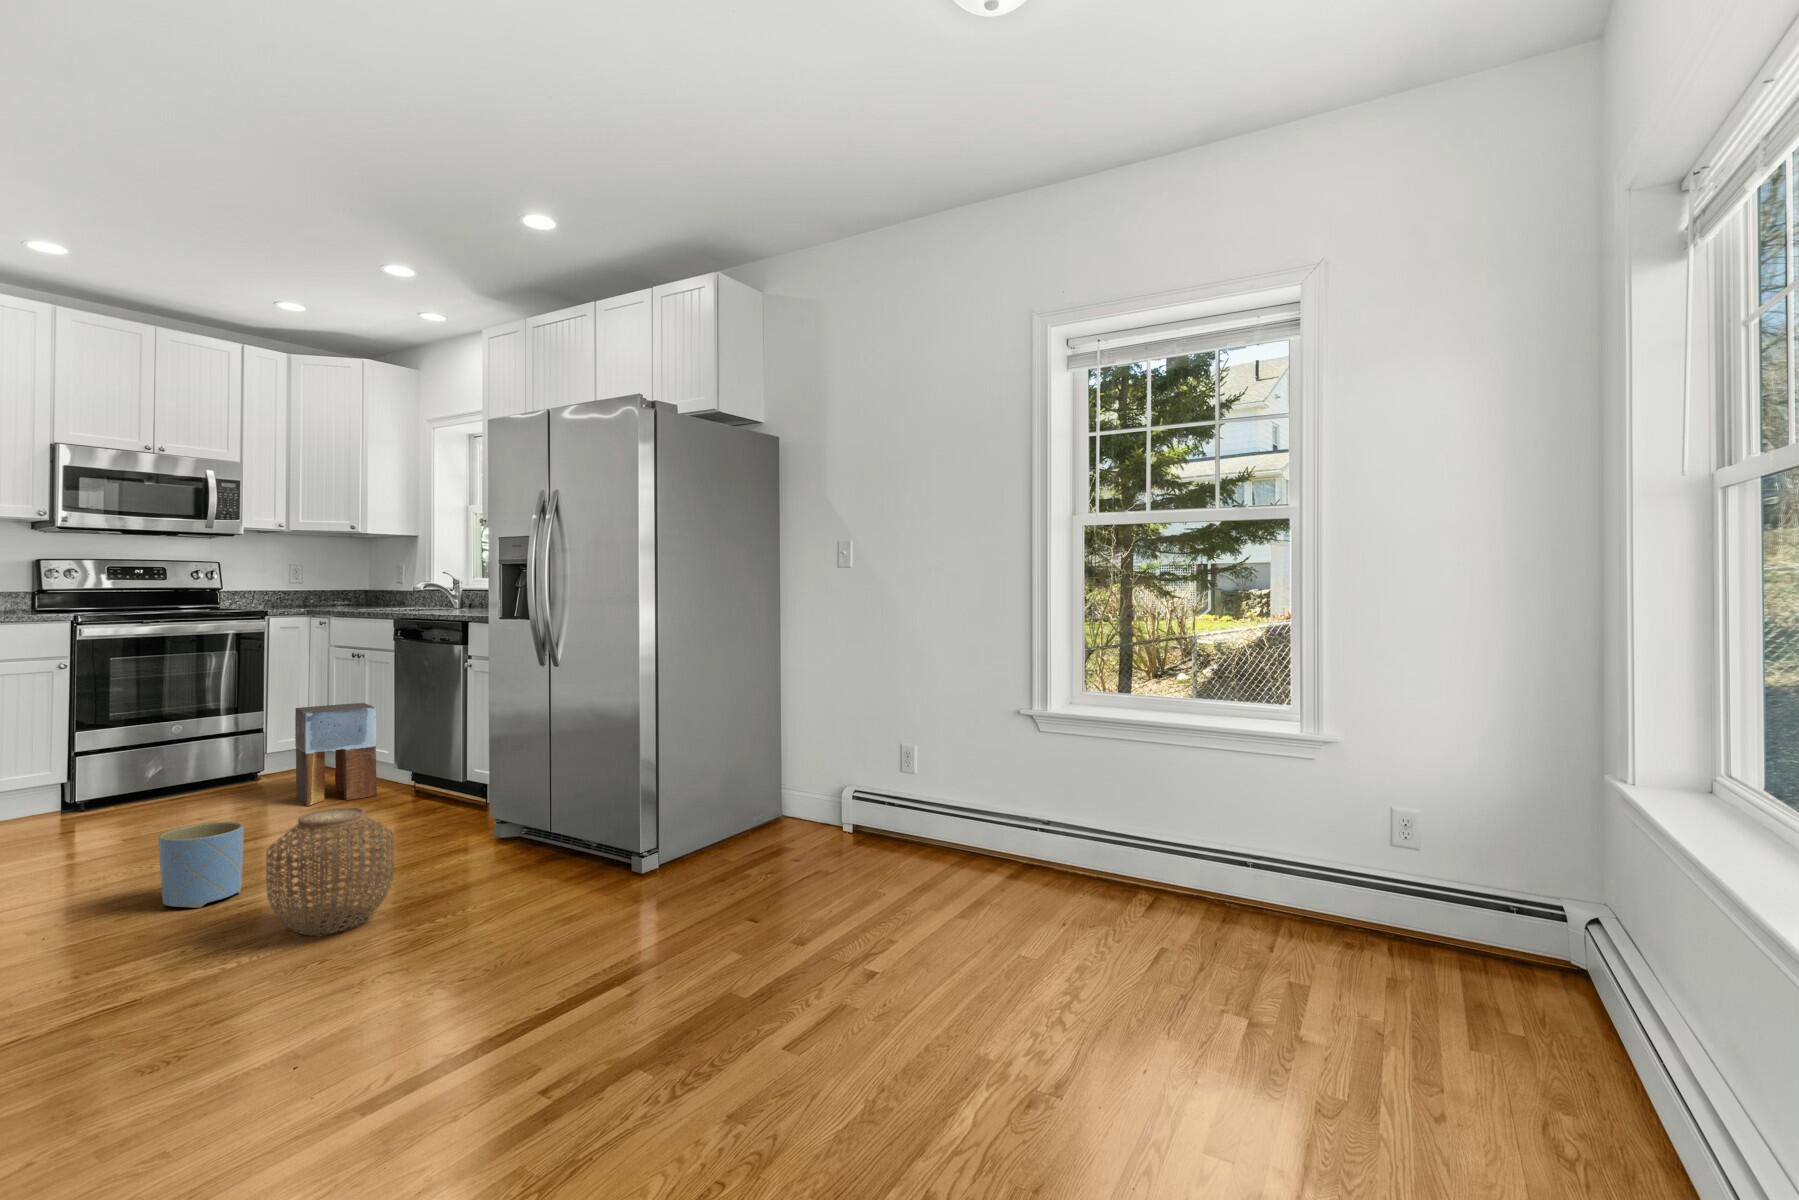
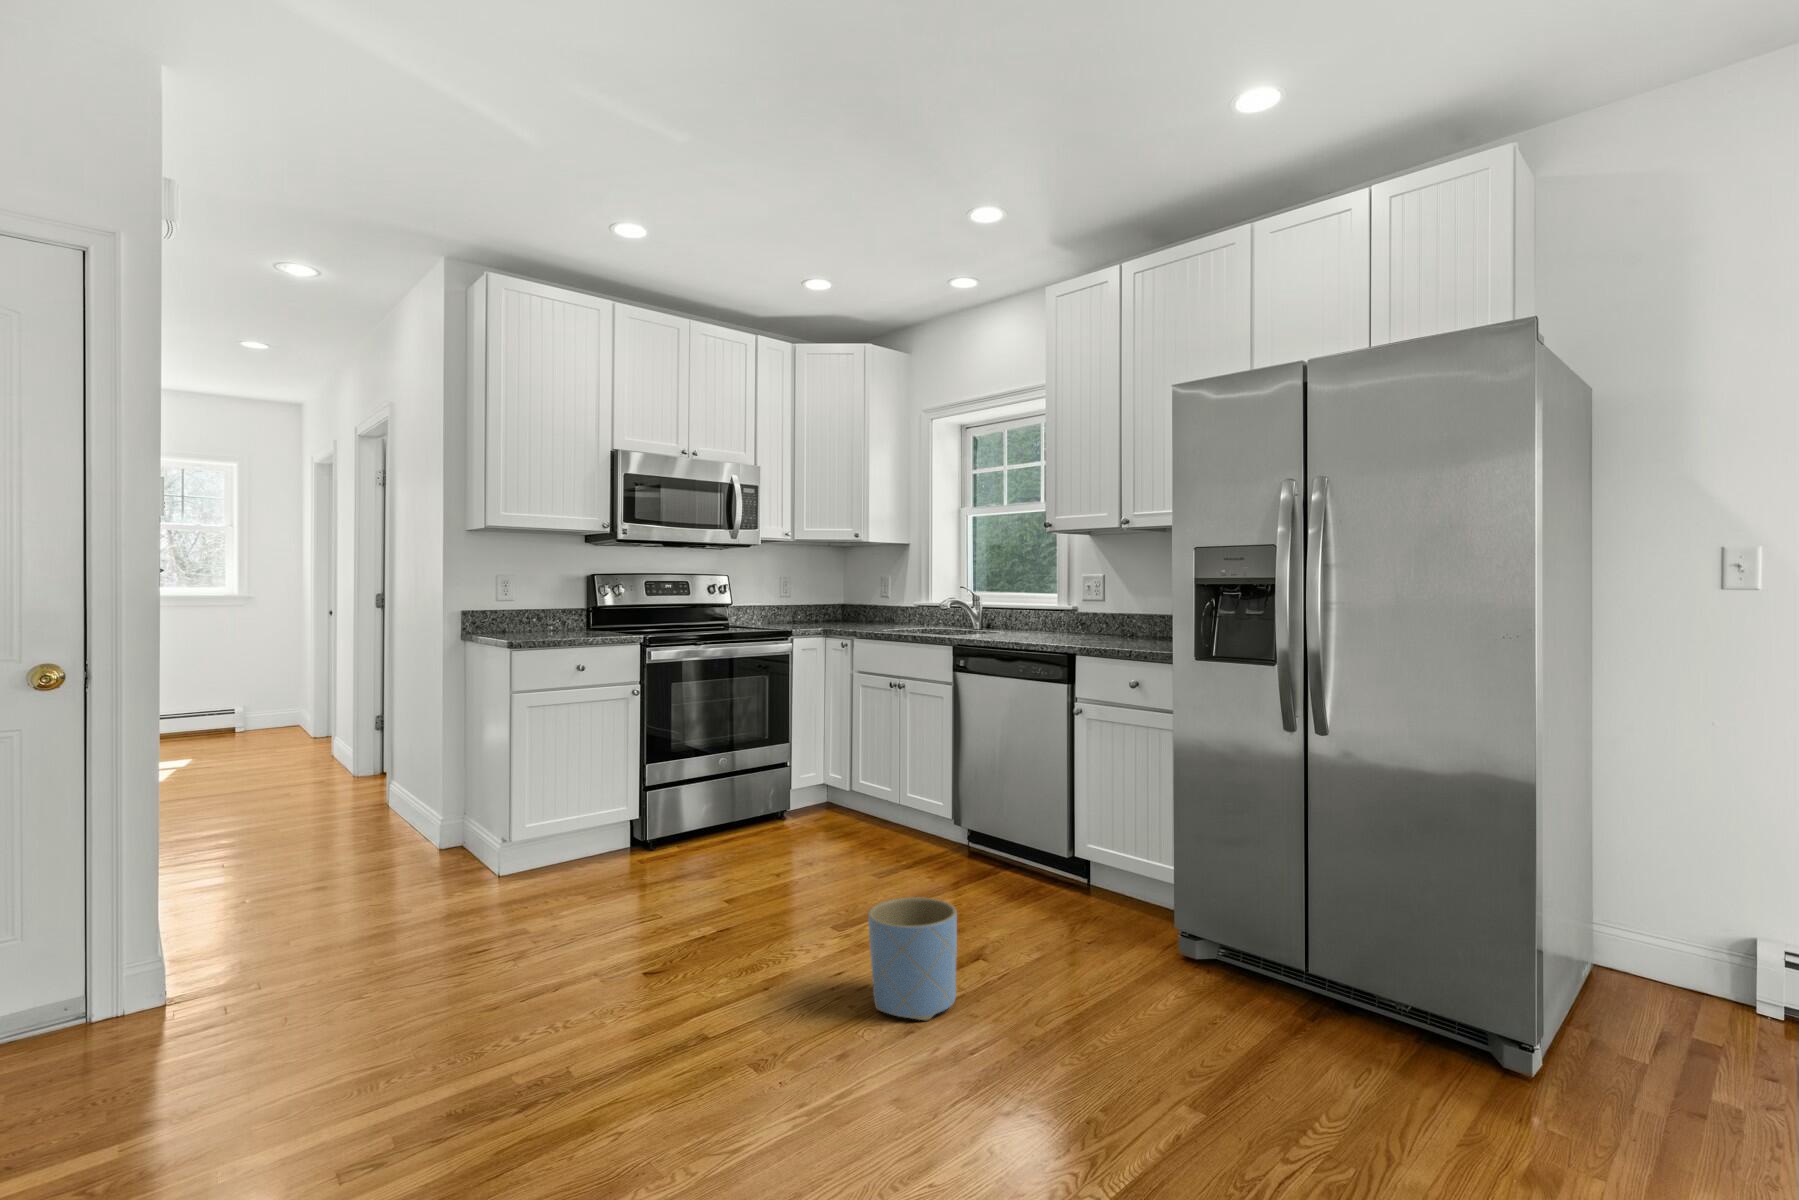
stool: present [295,703,377,806] -> none [850,735,944,859]
woven basket: present [266,807,394,935] -> none [1072,899,1239,1100]

